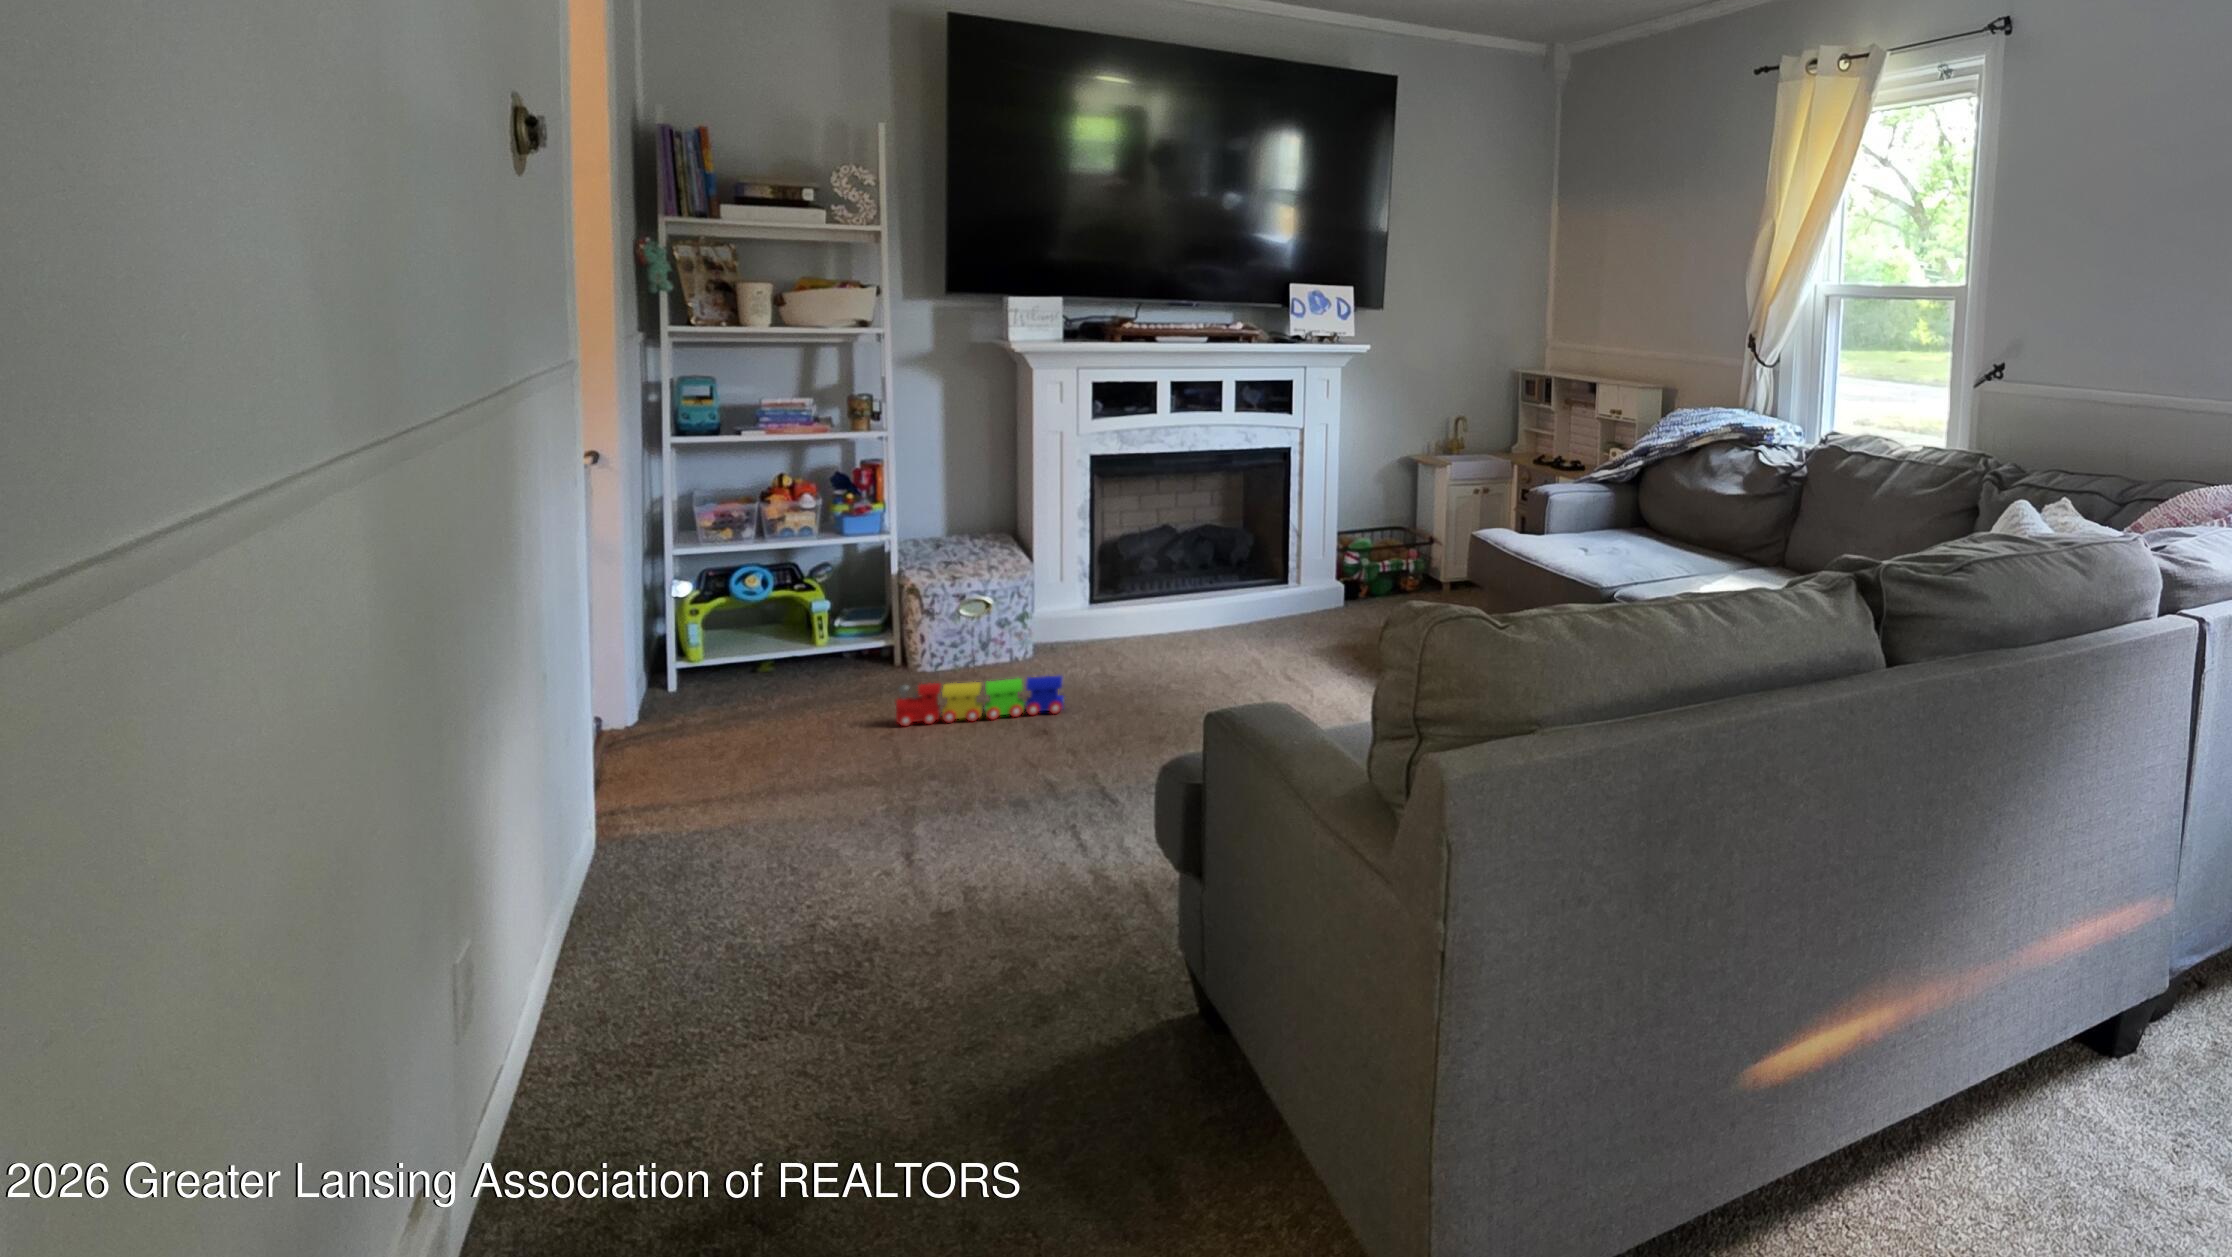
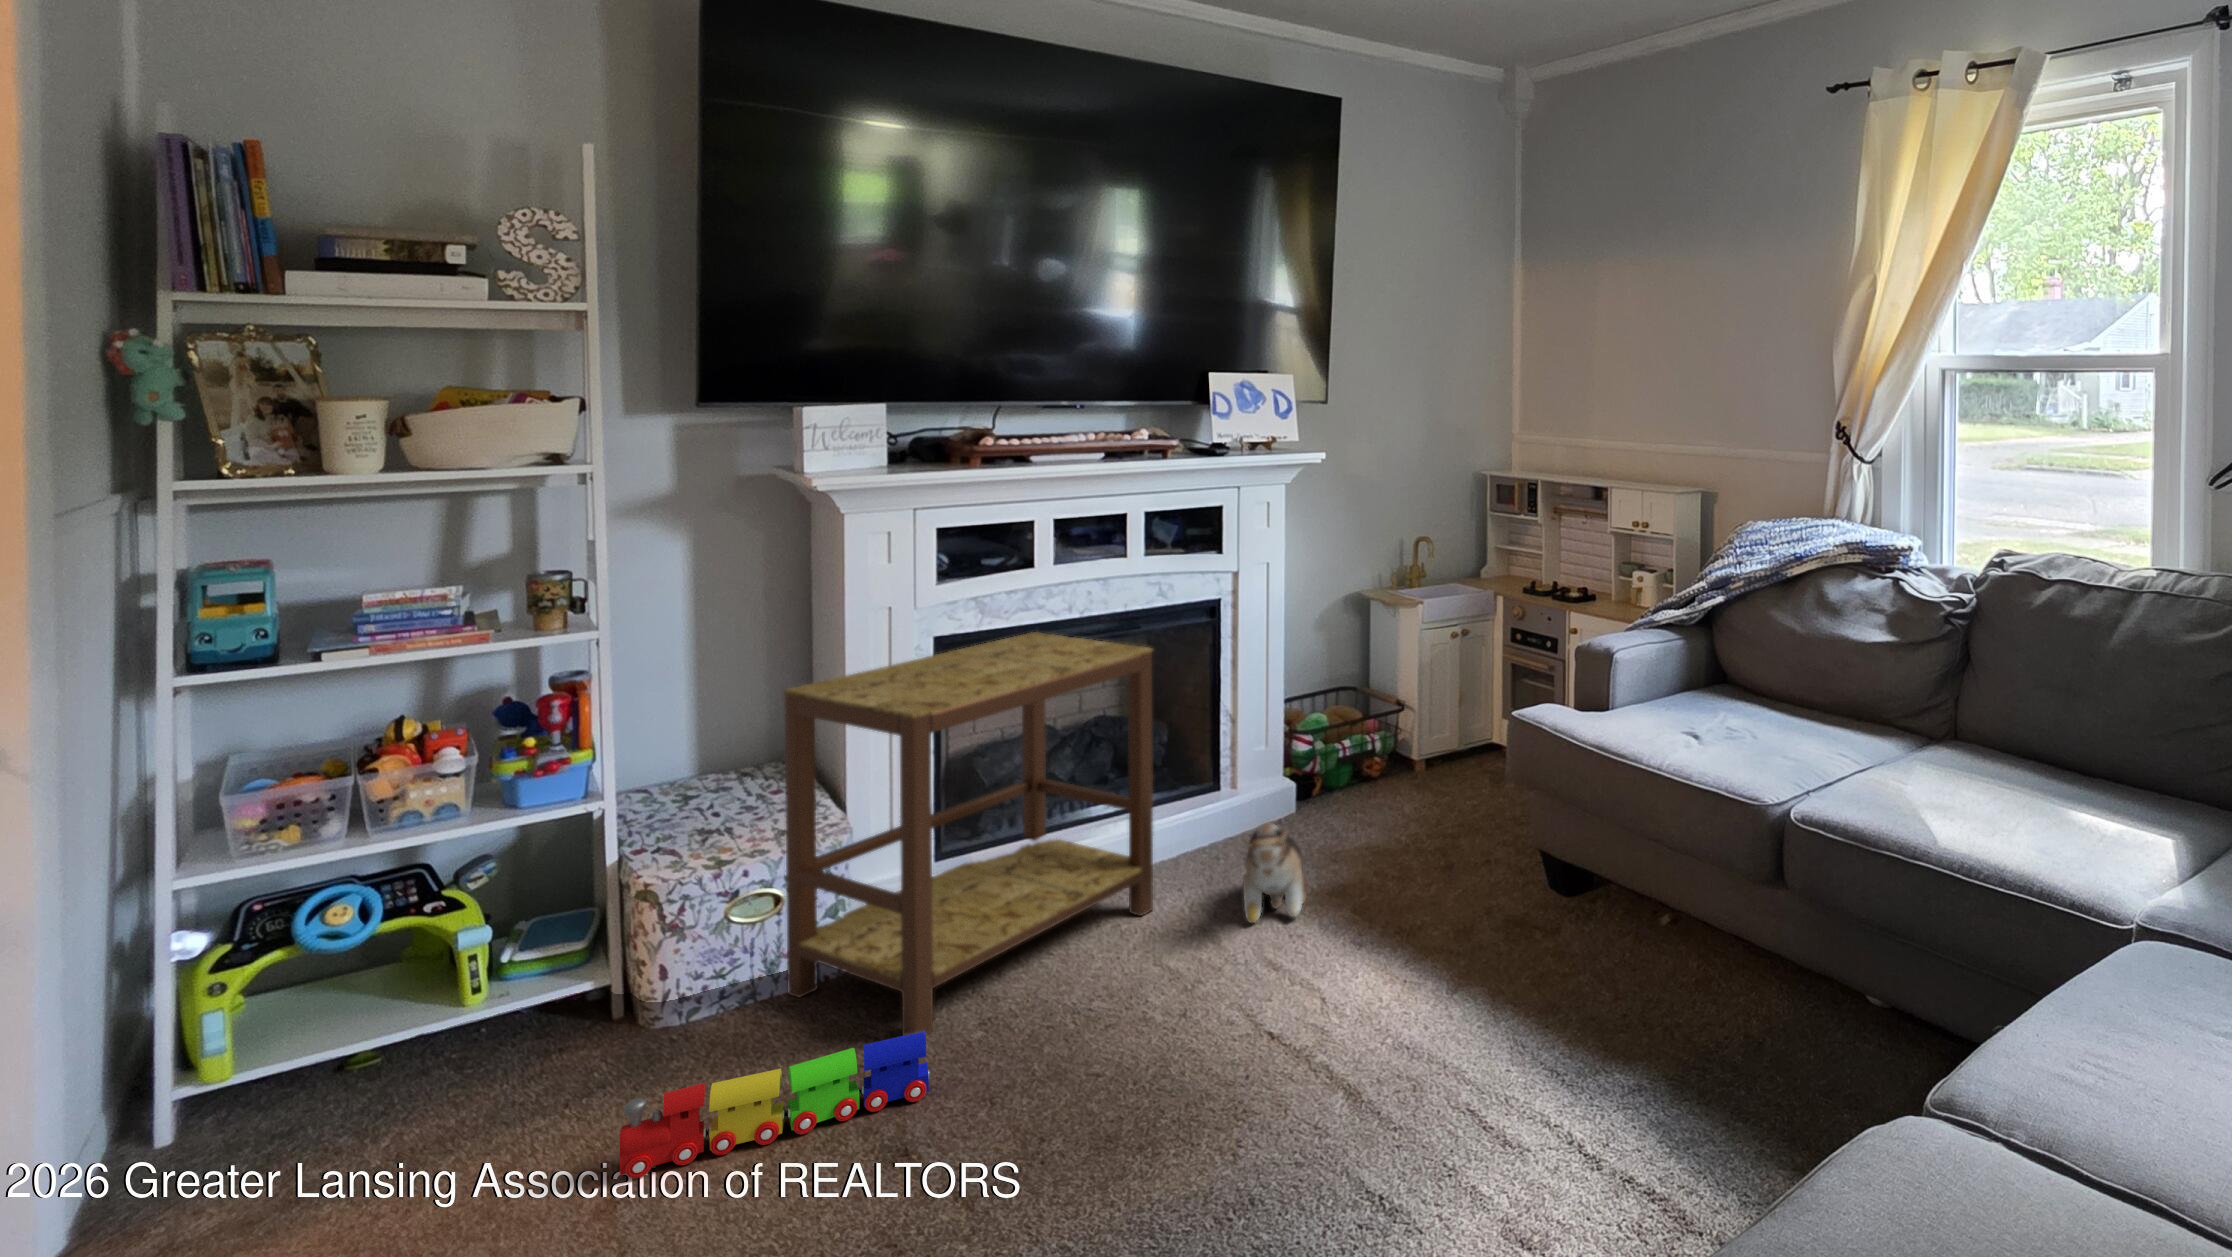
side table: none [992,457,1227,690] -> present [784,632,1153,1035]
plush toy: none [1274,591,1328,658] -> present [1242,822,1308,923]

